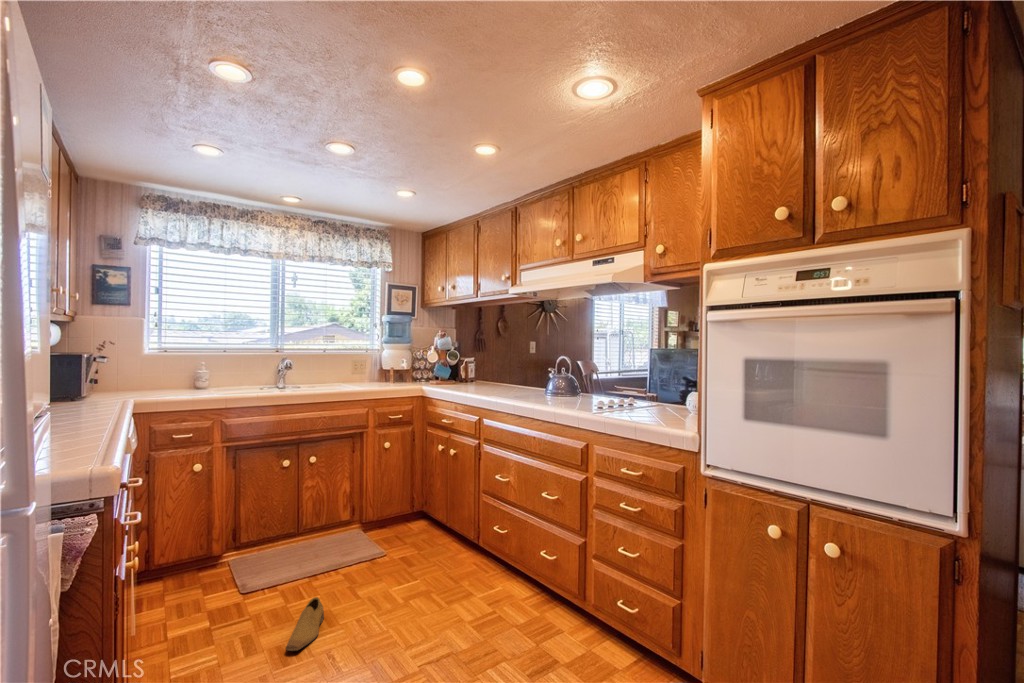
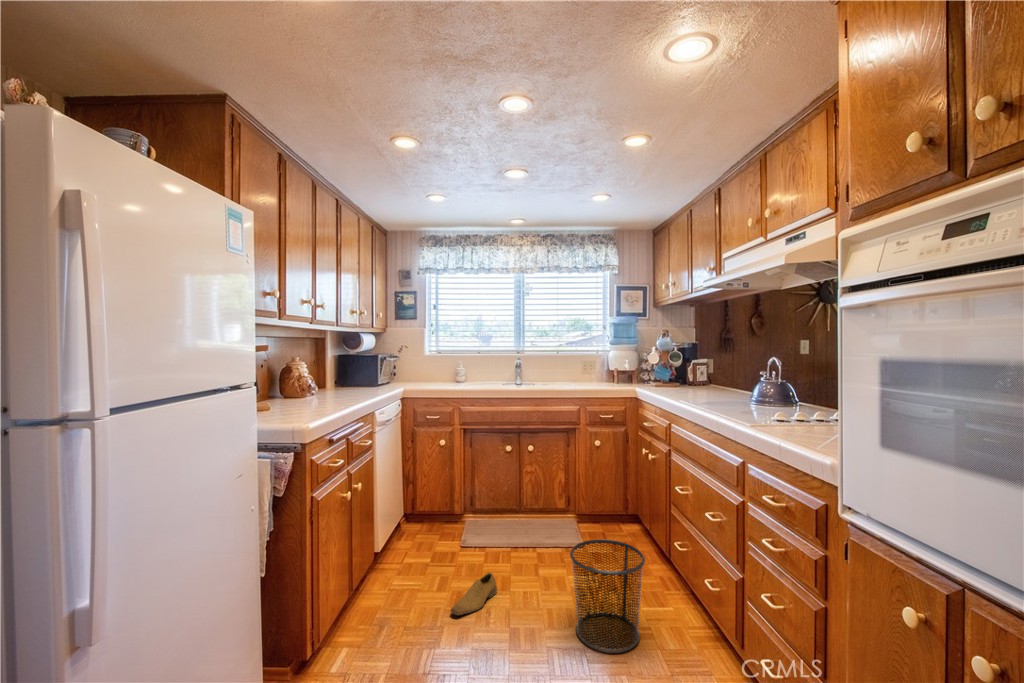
waste bin: none [420,528,489,630] -> present [570,539,645,653]

